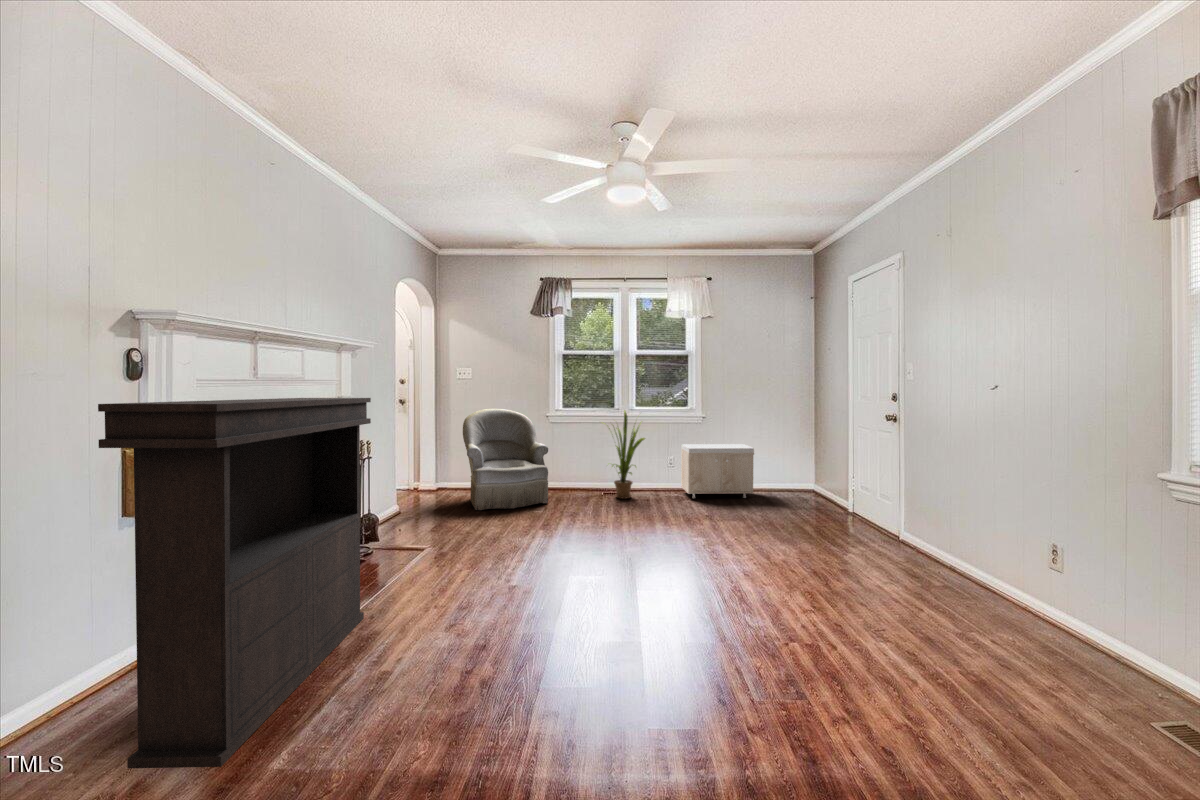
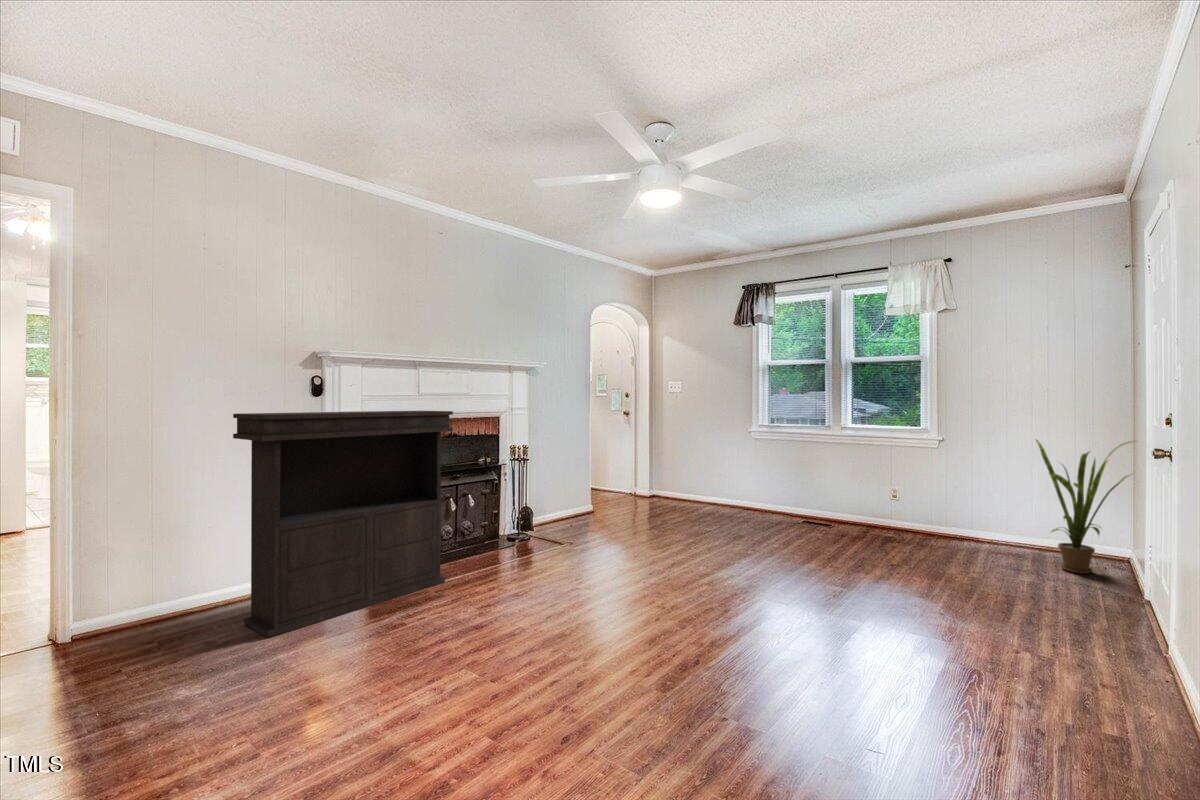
armchair: present [463,409,548,510] -> none [648,422,733,524]
house plant: present [609,410,645,499] -> present [1036,440,1131,574]
storage bench: present [681,444,754,498] -> none [899,474,1002,554]

